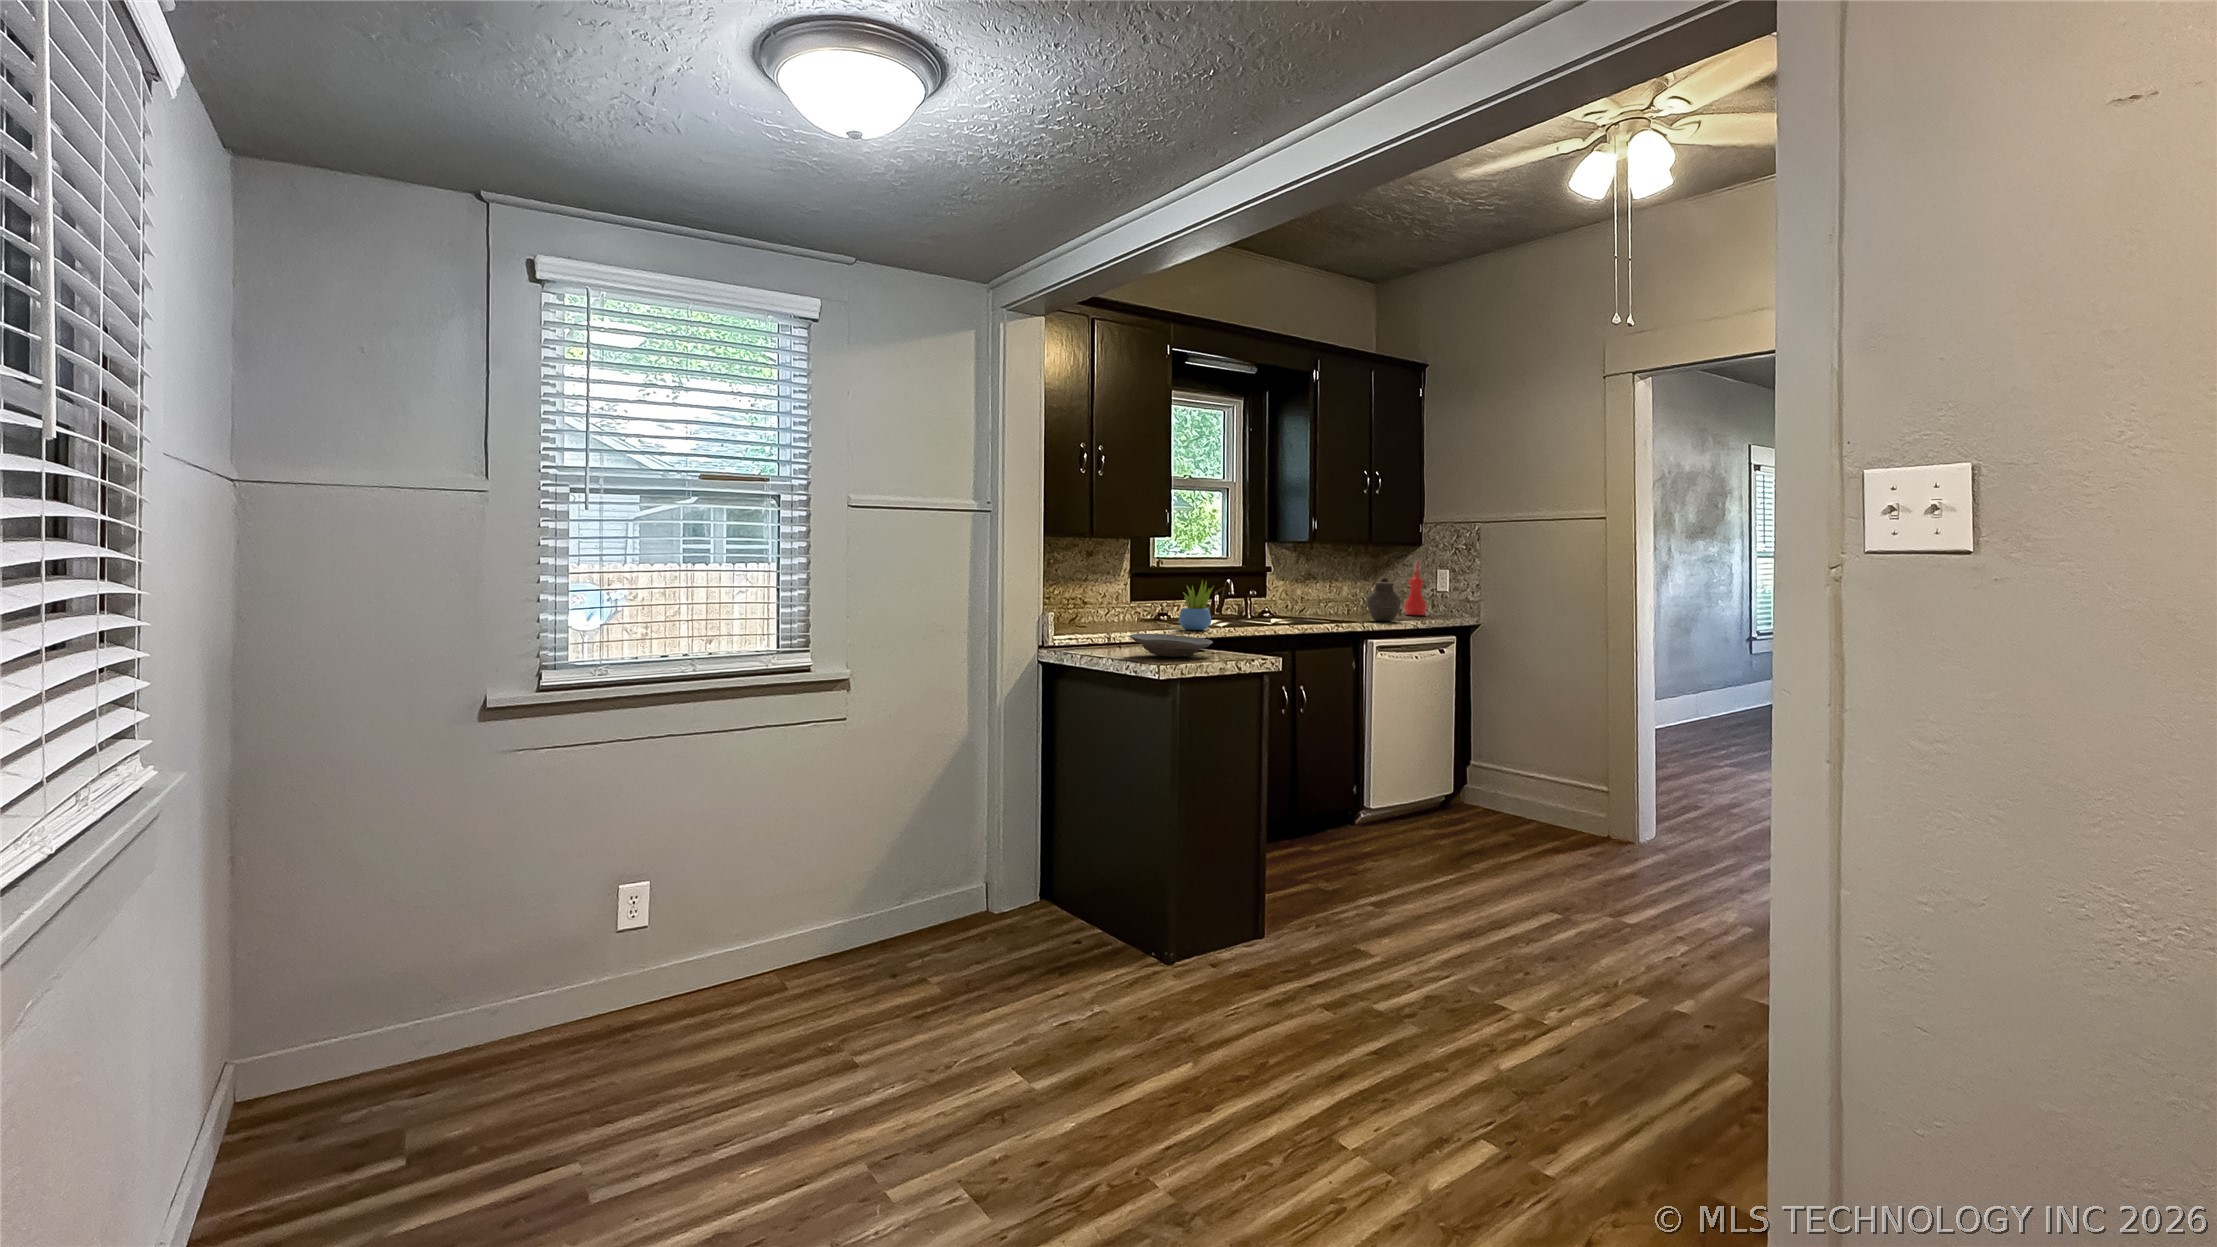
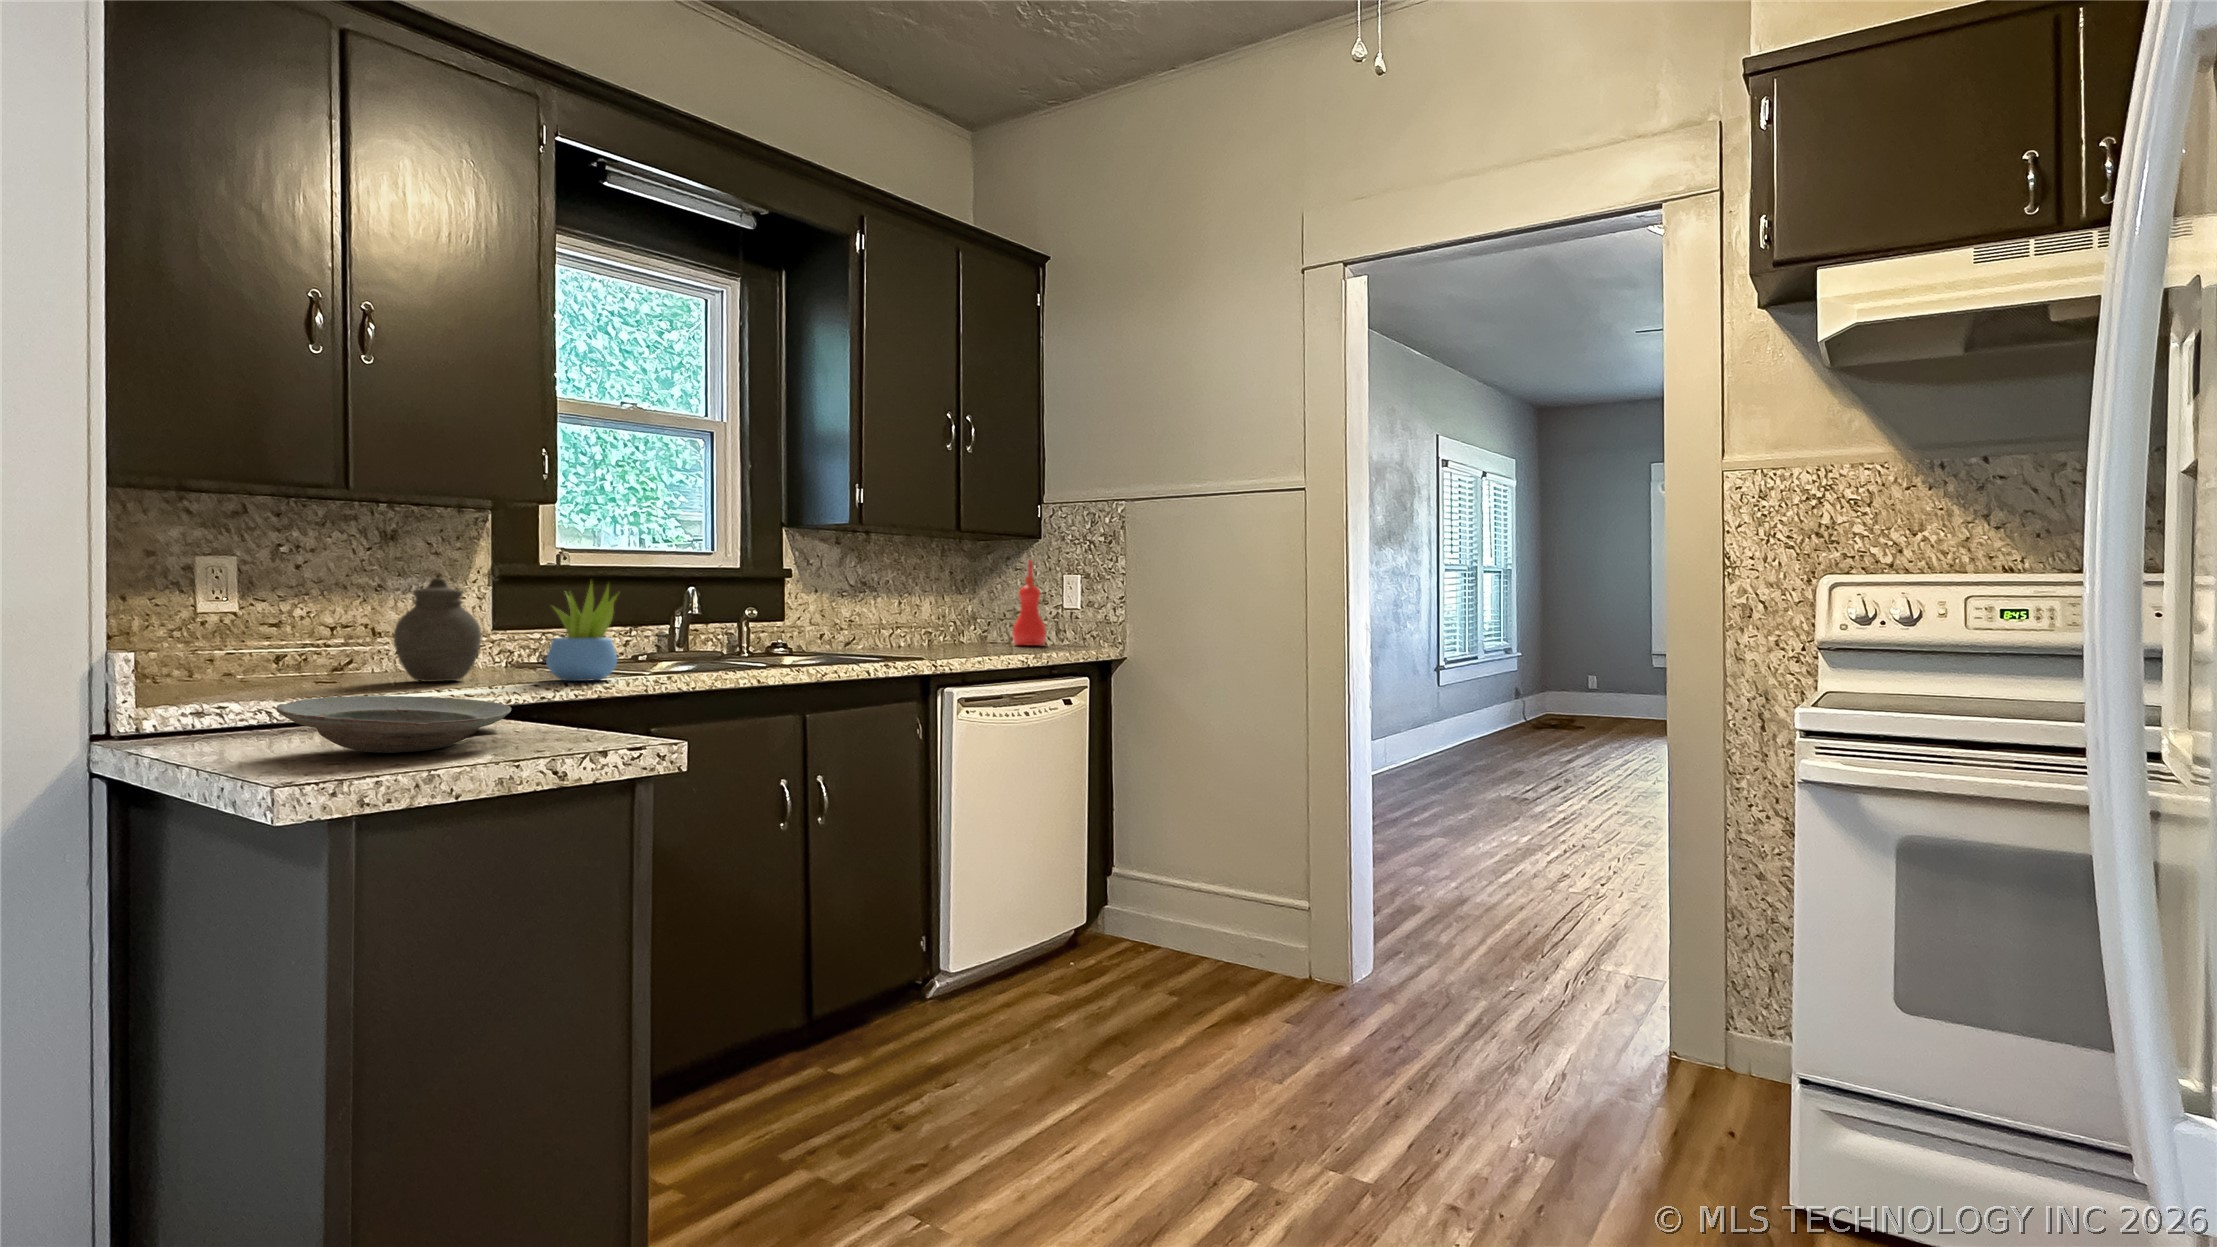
jar: present [1367,578,1400,621] -> present [394,578,481,682]

